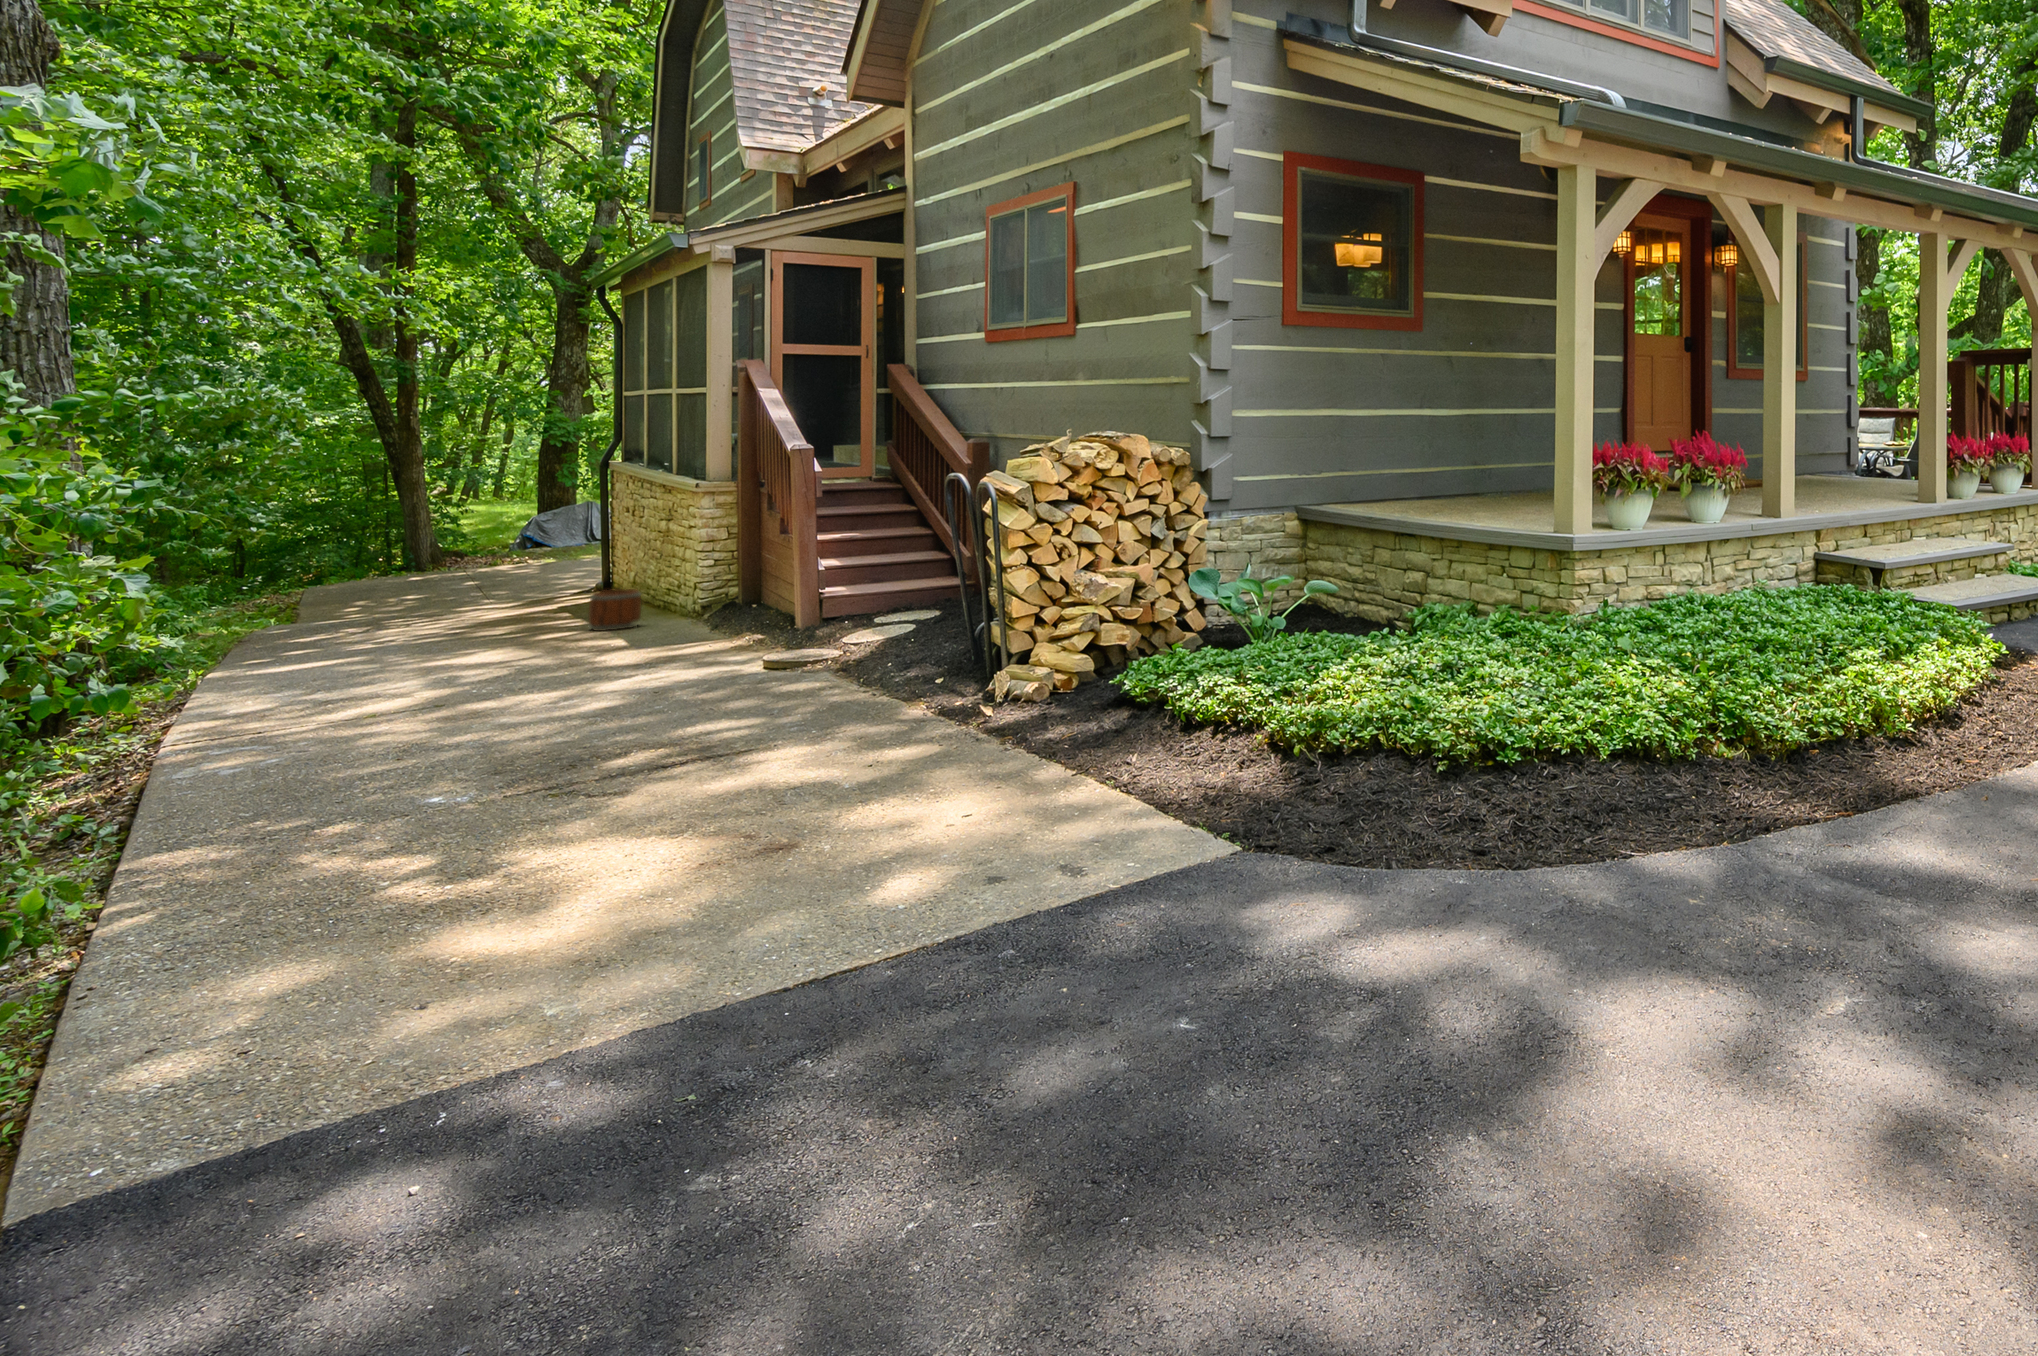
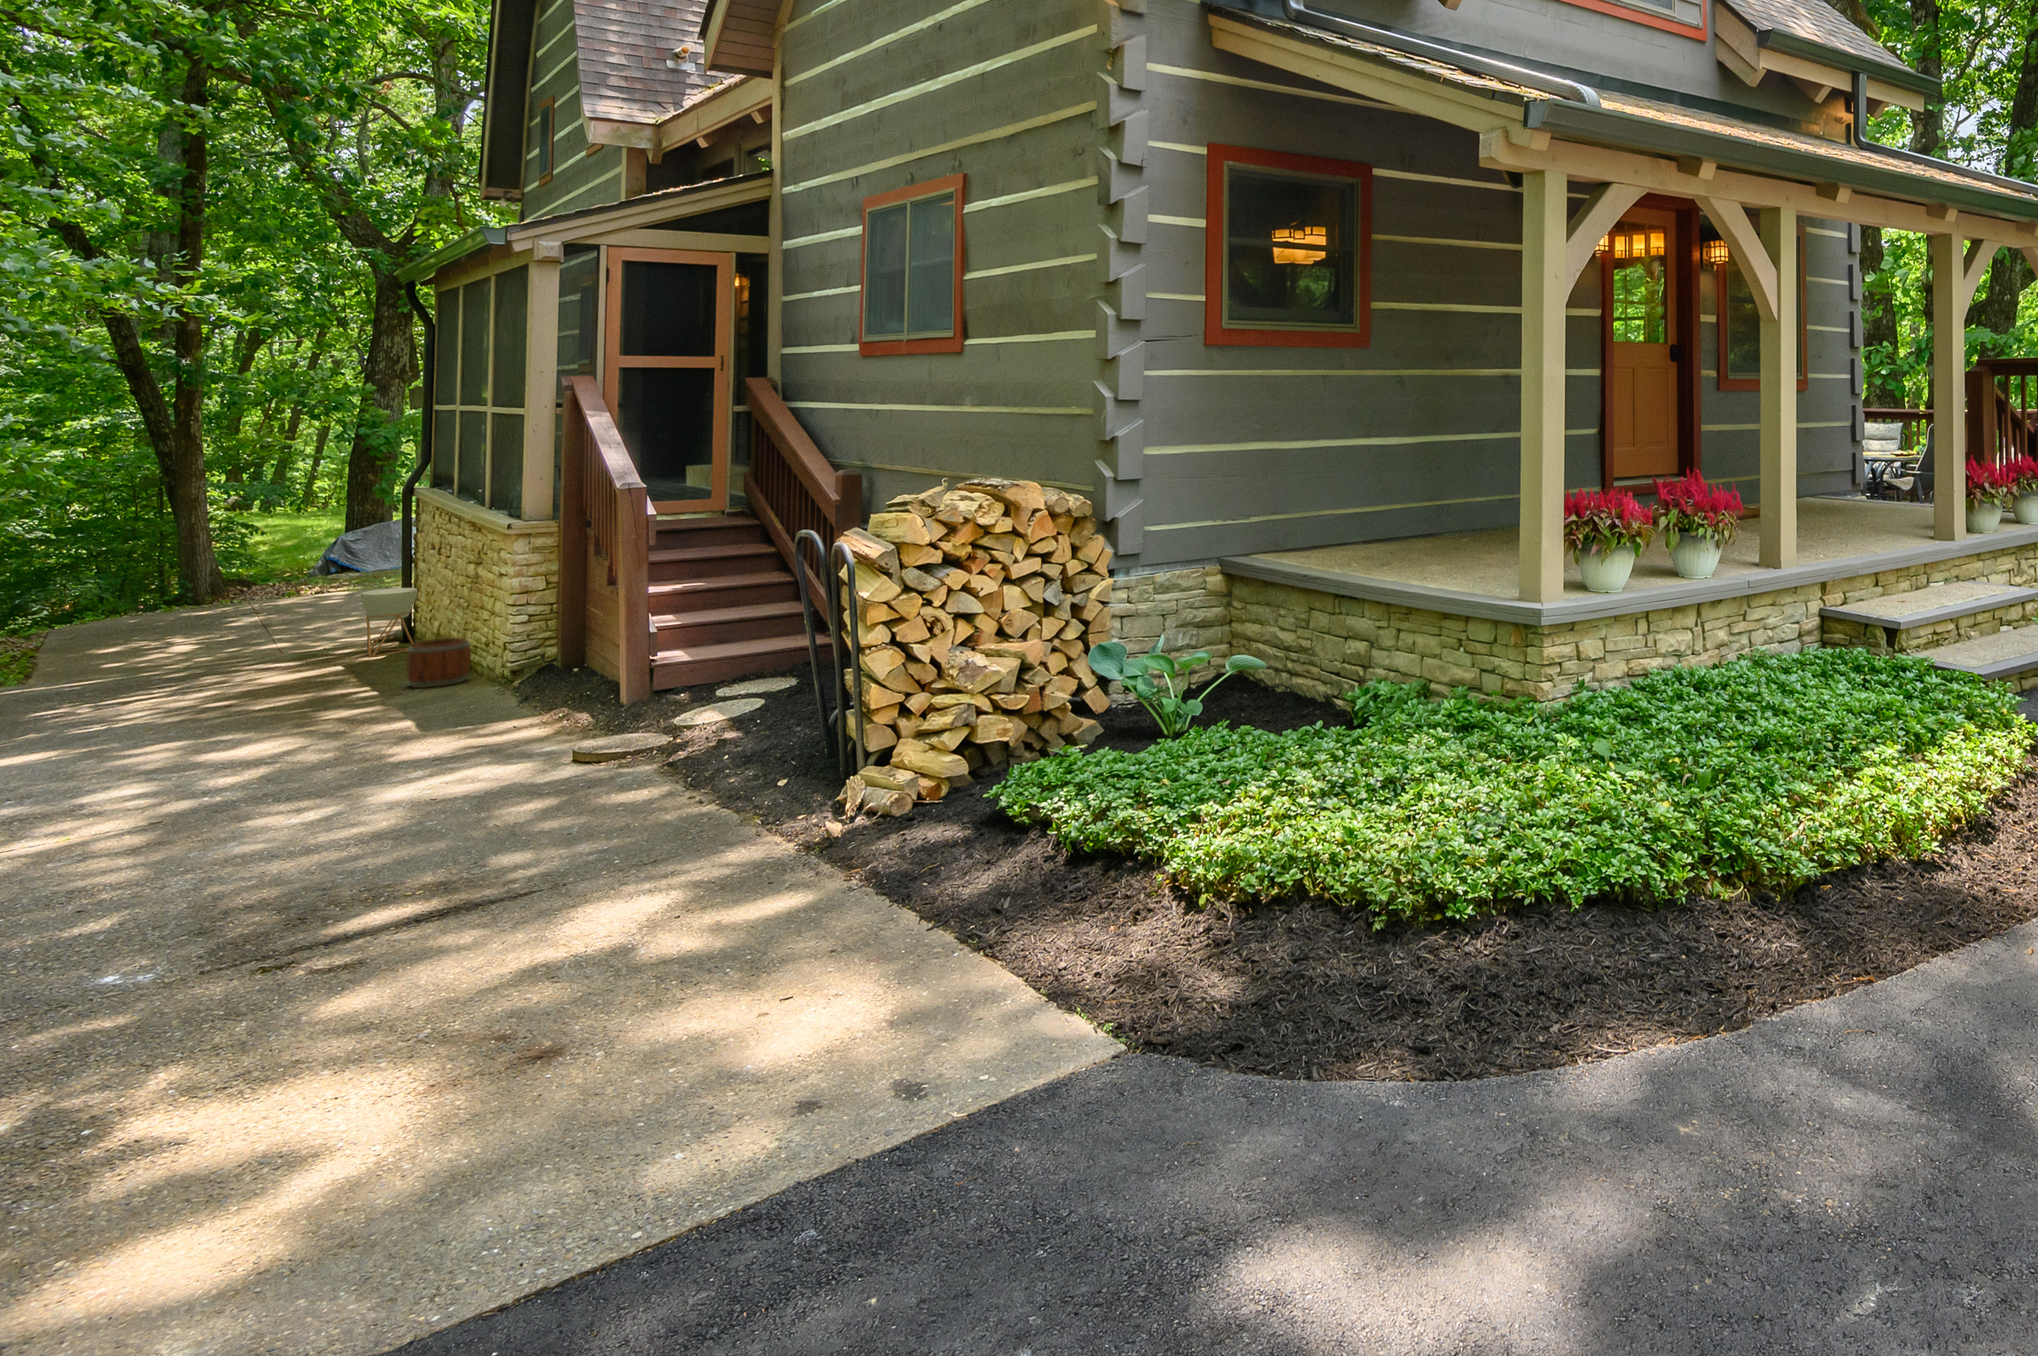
planter: none [539,553,586,612] -> present [360,588,418,658]

